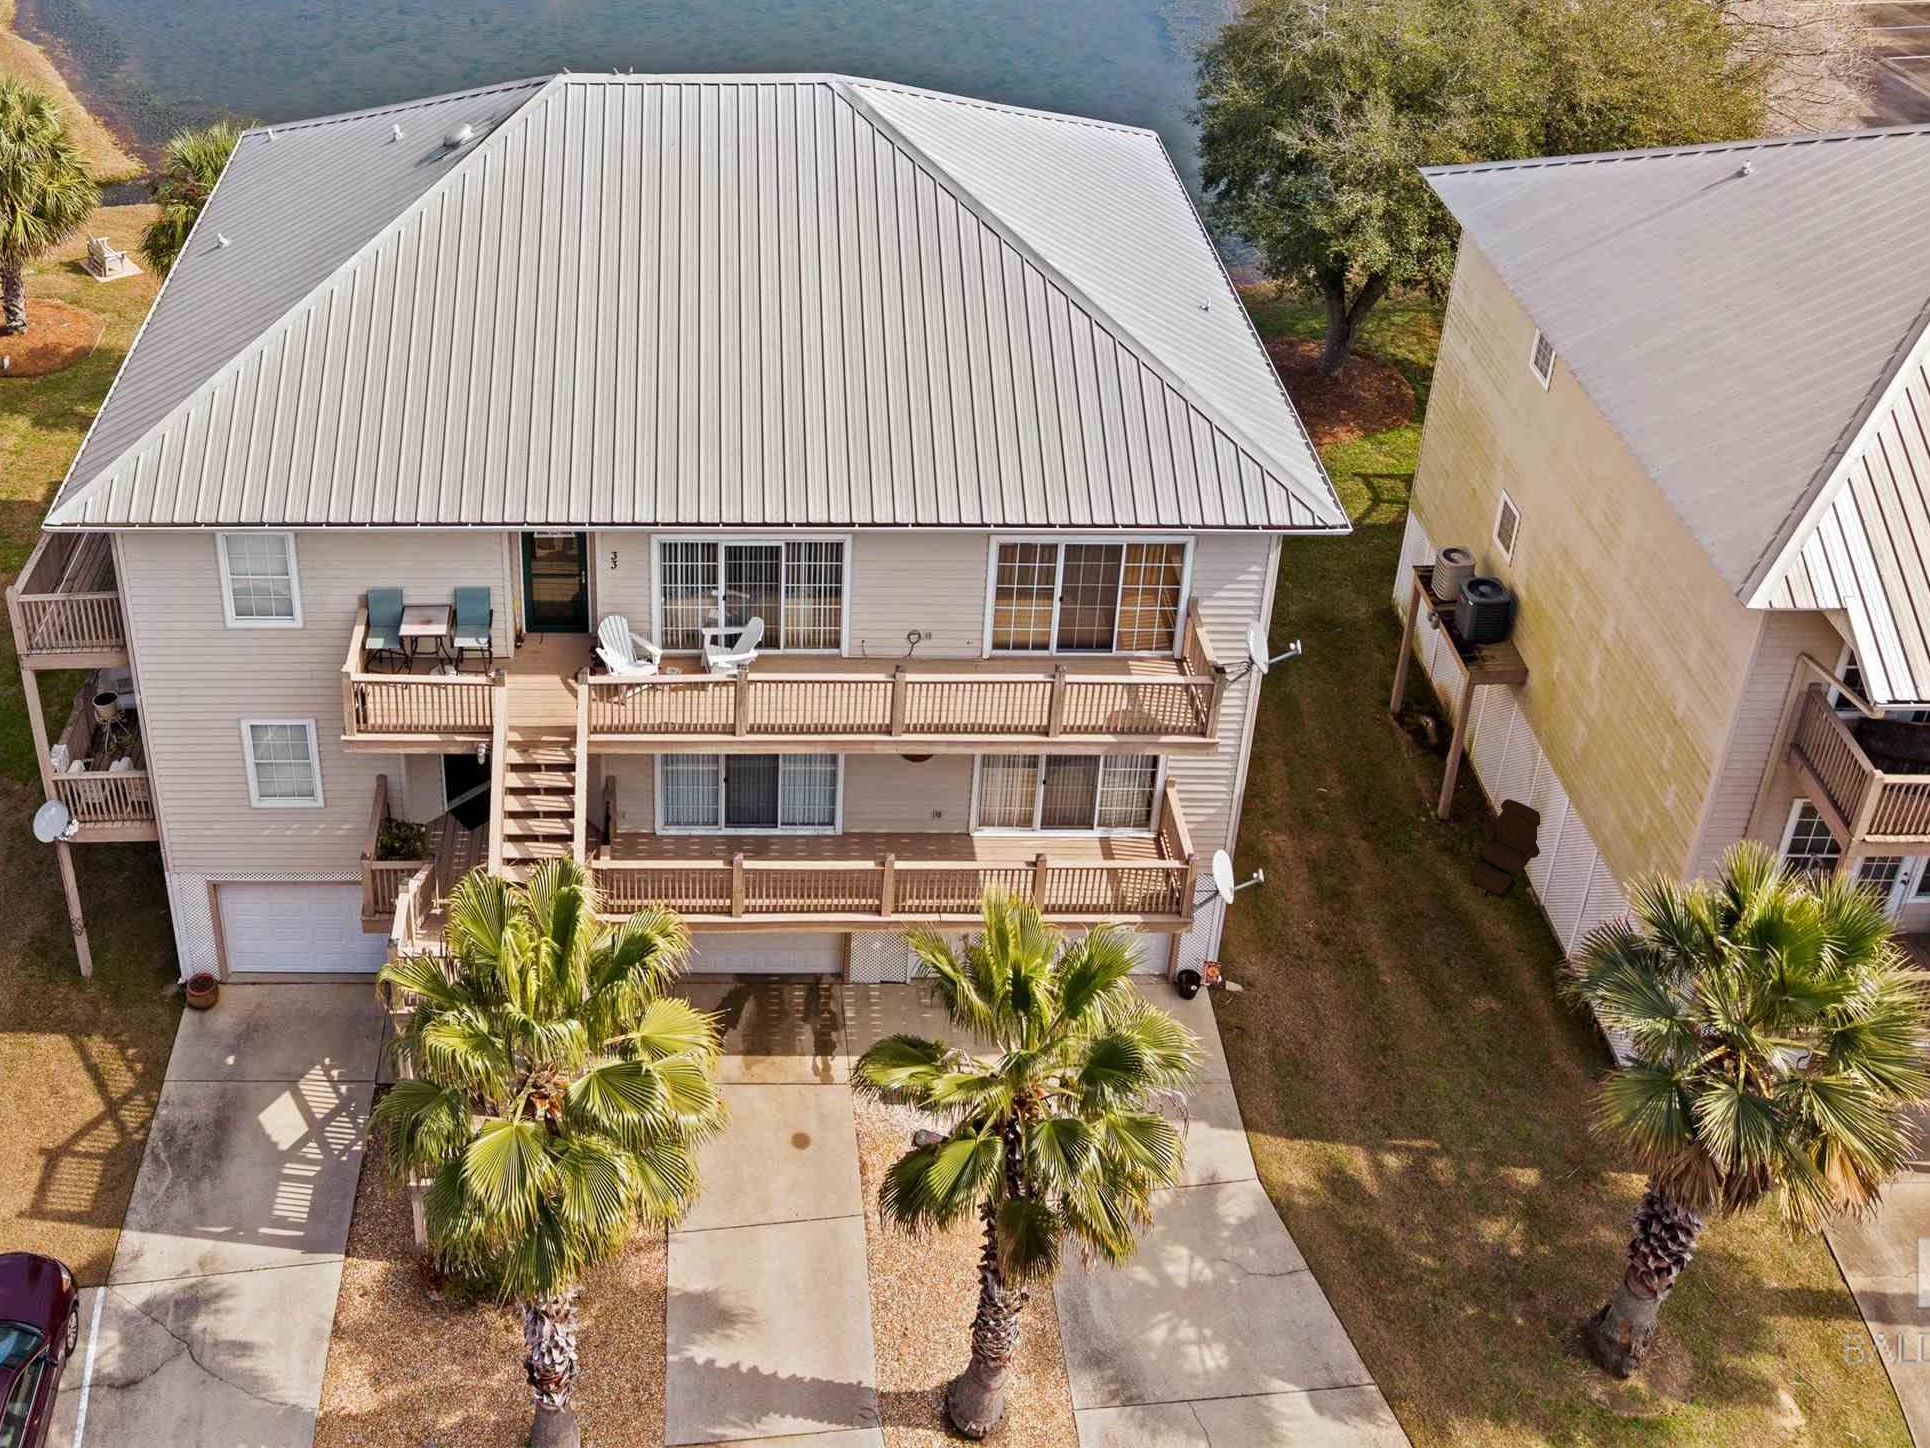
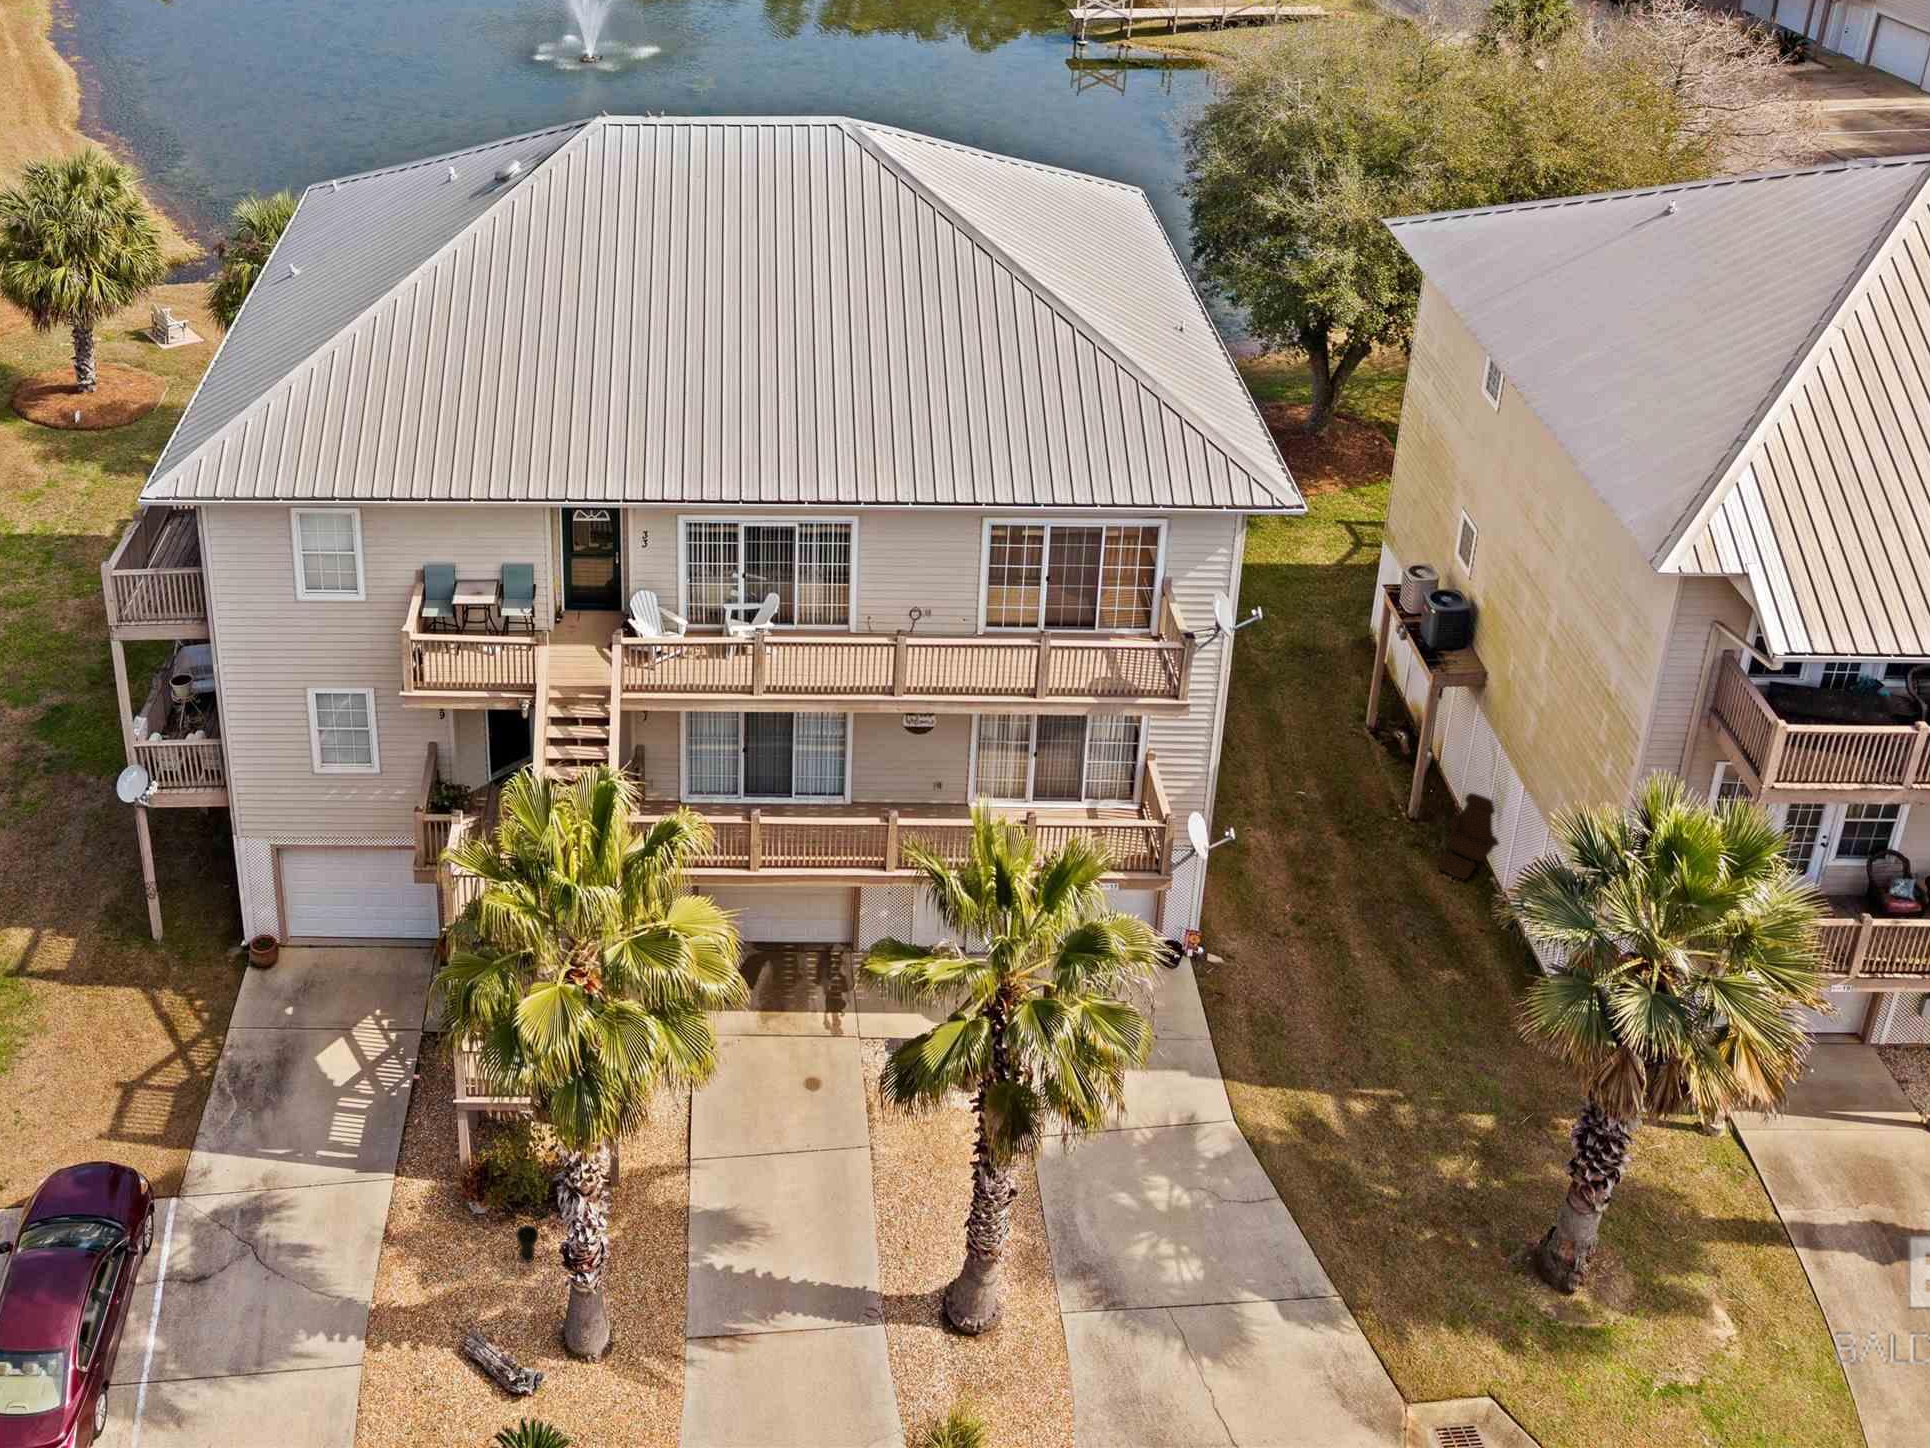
planter: none [477,1320,503,1360] -> present [516,1225,539,1262]

